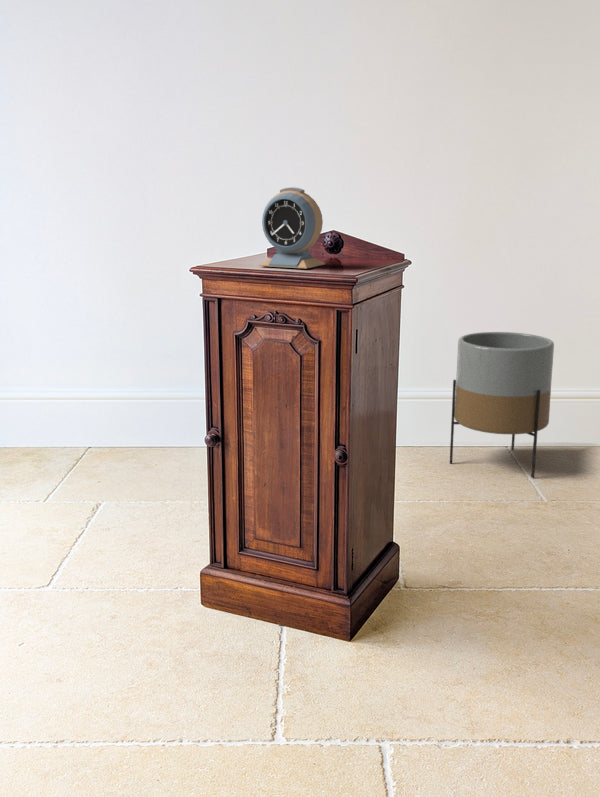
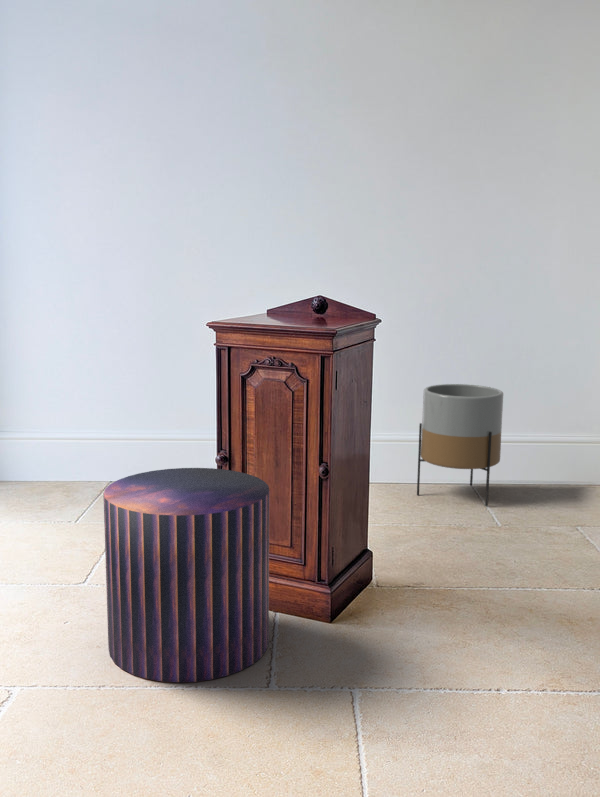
alarm clock: present [259,187,325,269] -> none [261,262,313,325]
pouf: none [58,452,273,733] -> present [104,468,270,682]

